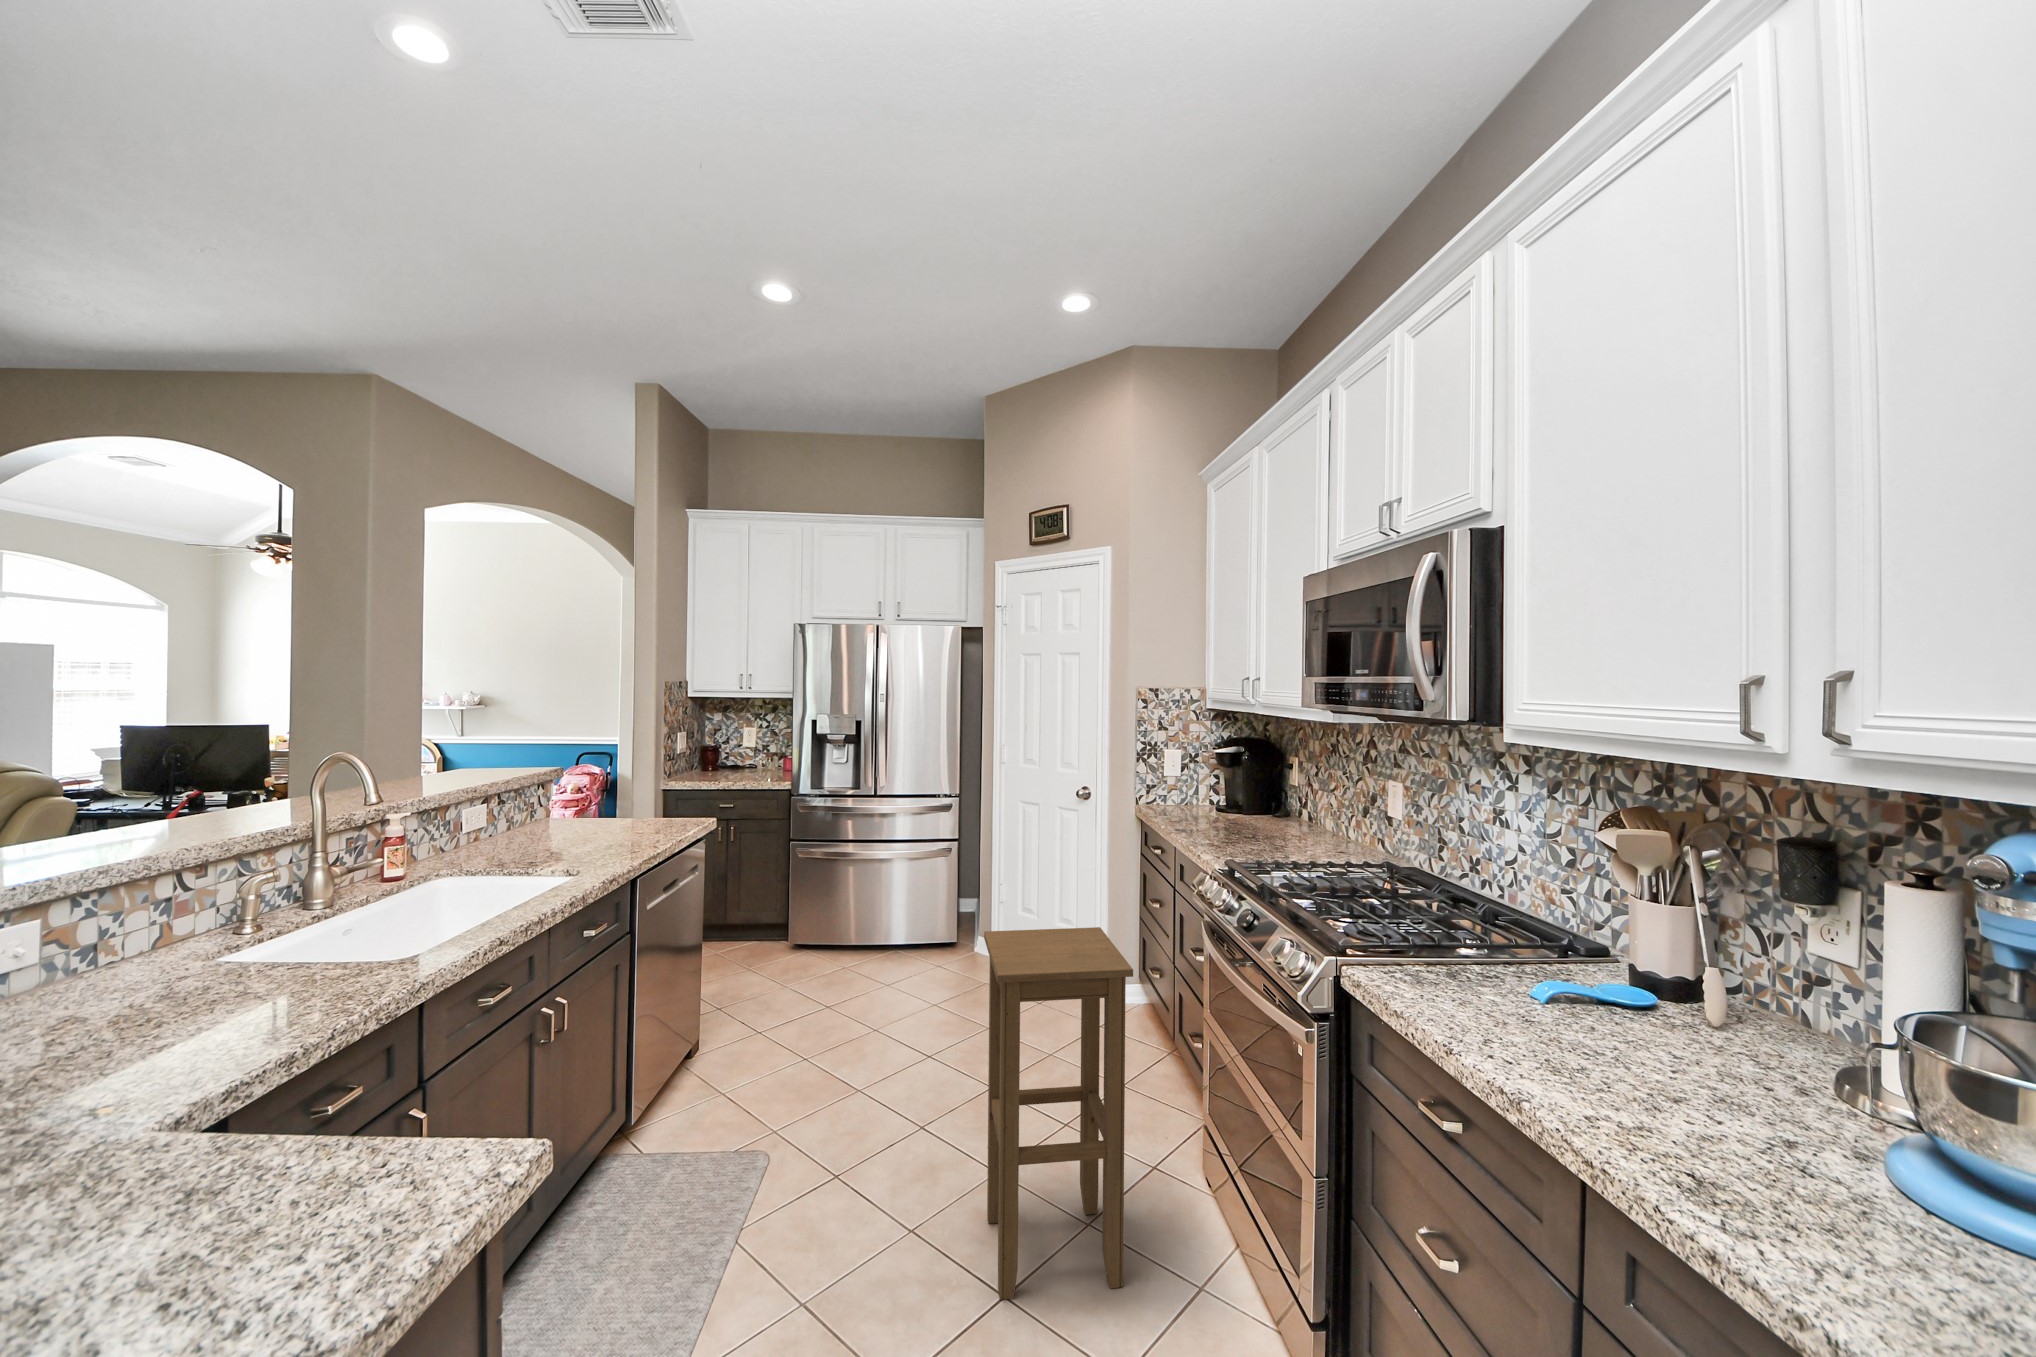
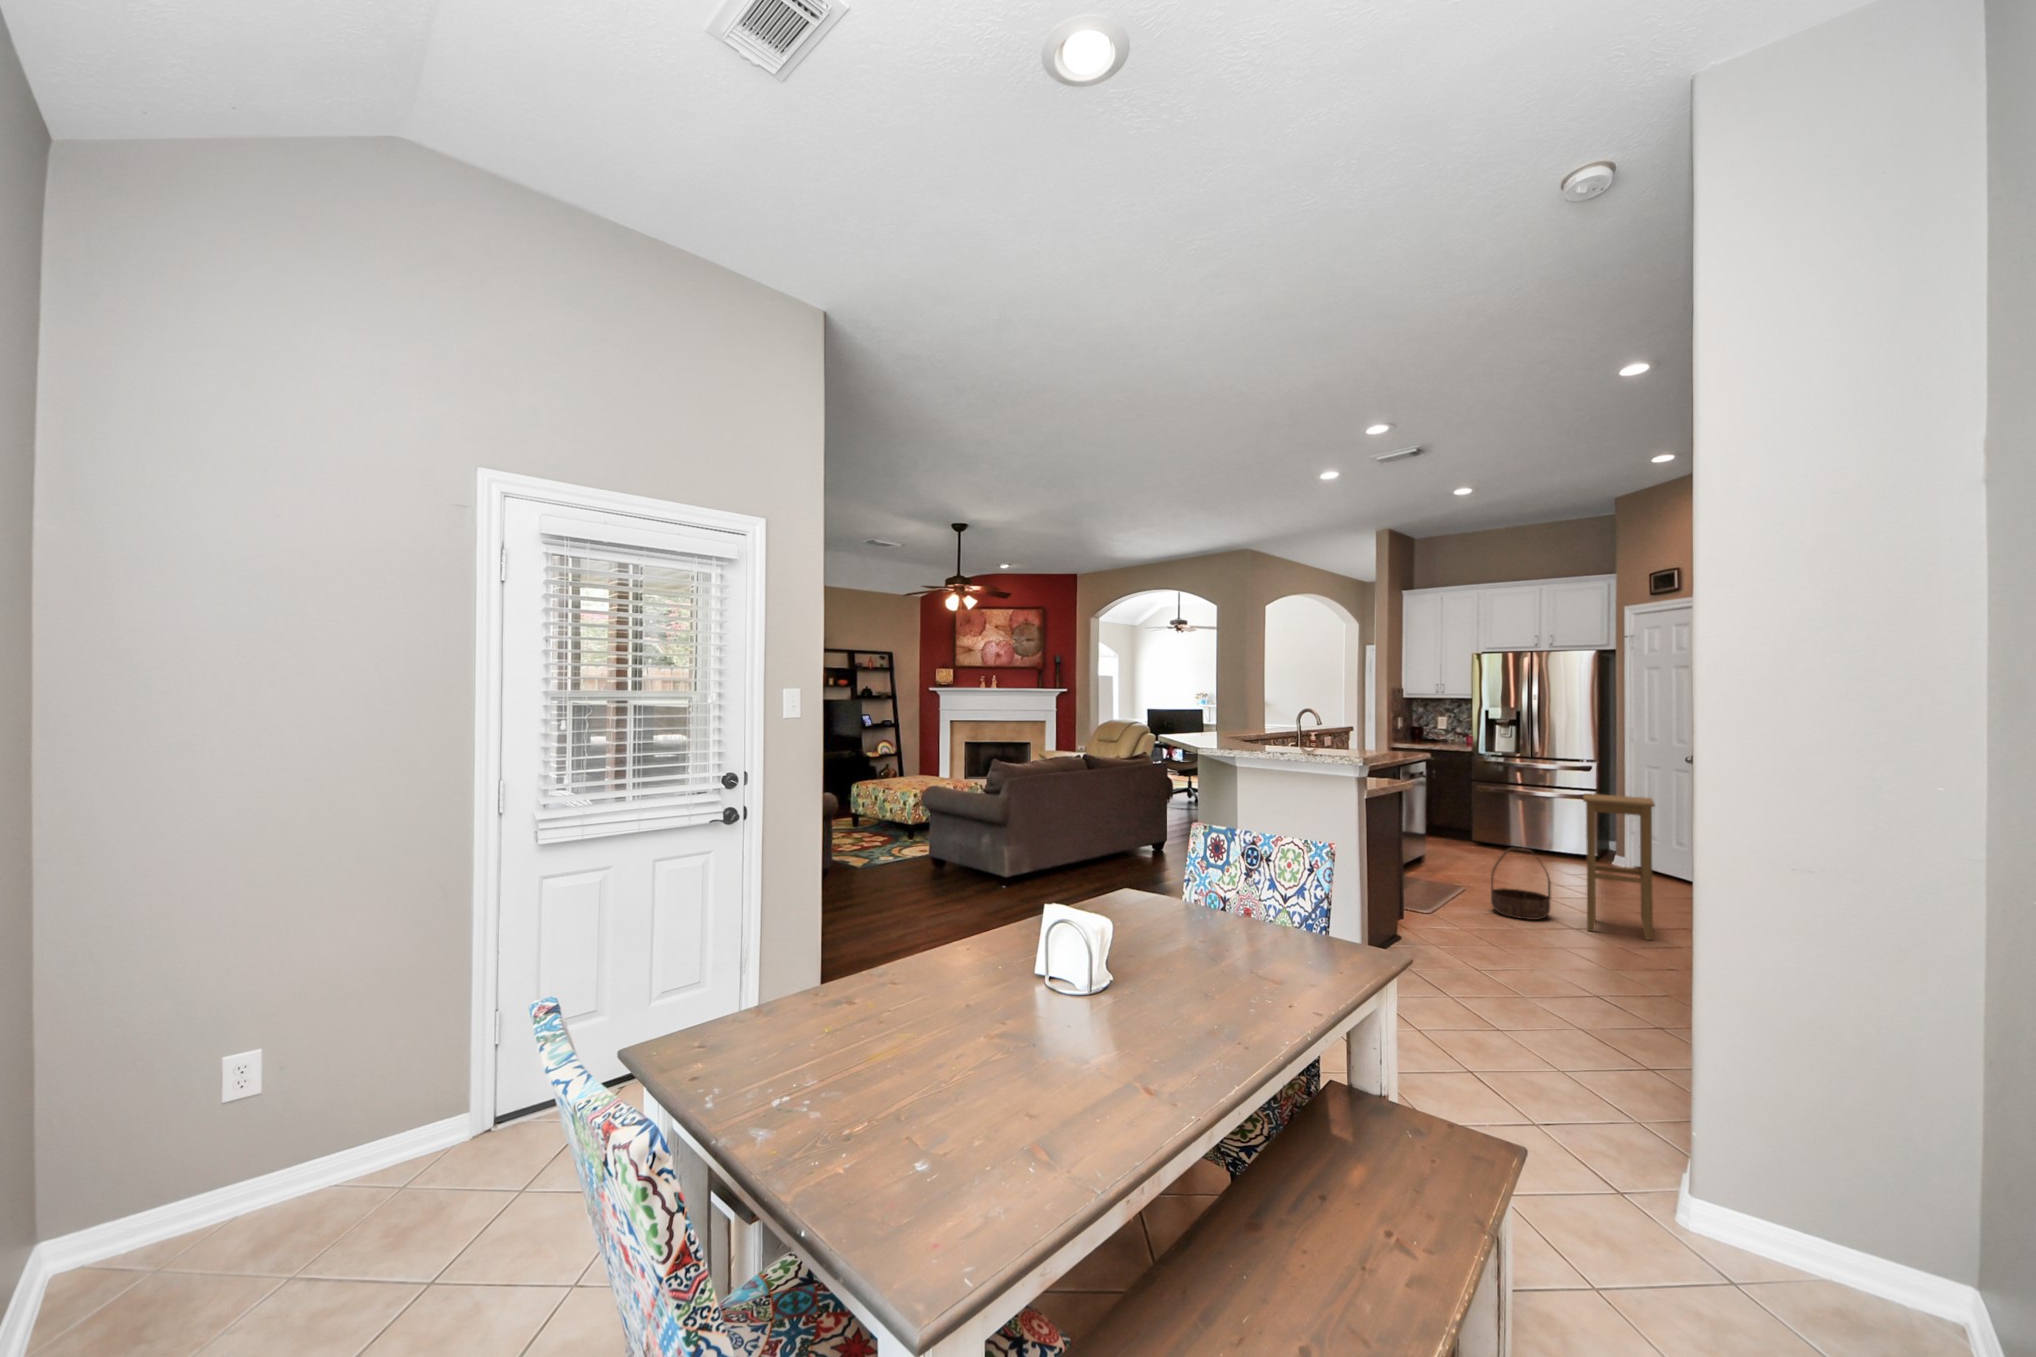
basket: none [792,1089,921,1298] -> present [1491,848,1551,920]

